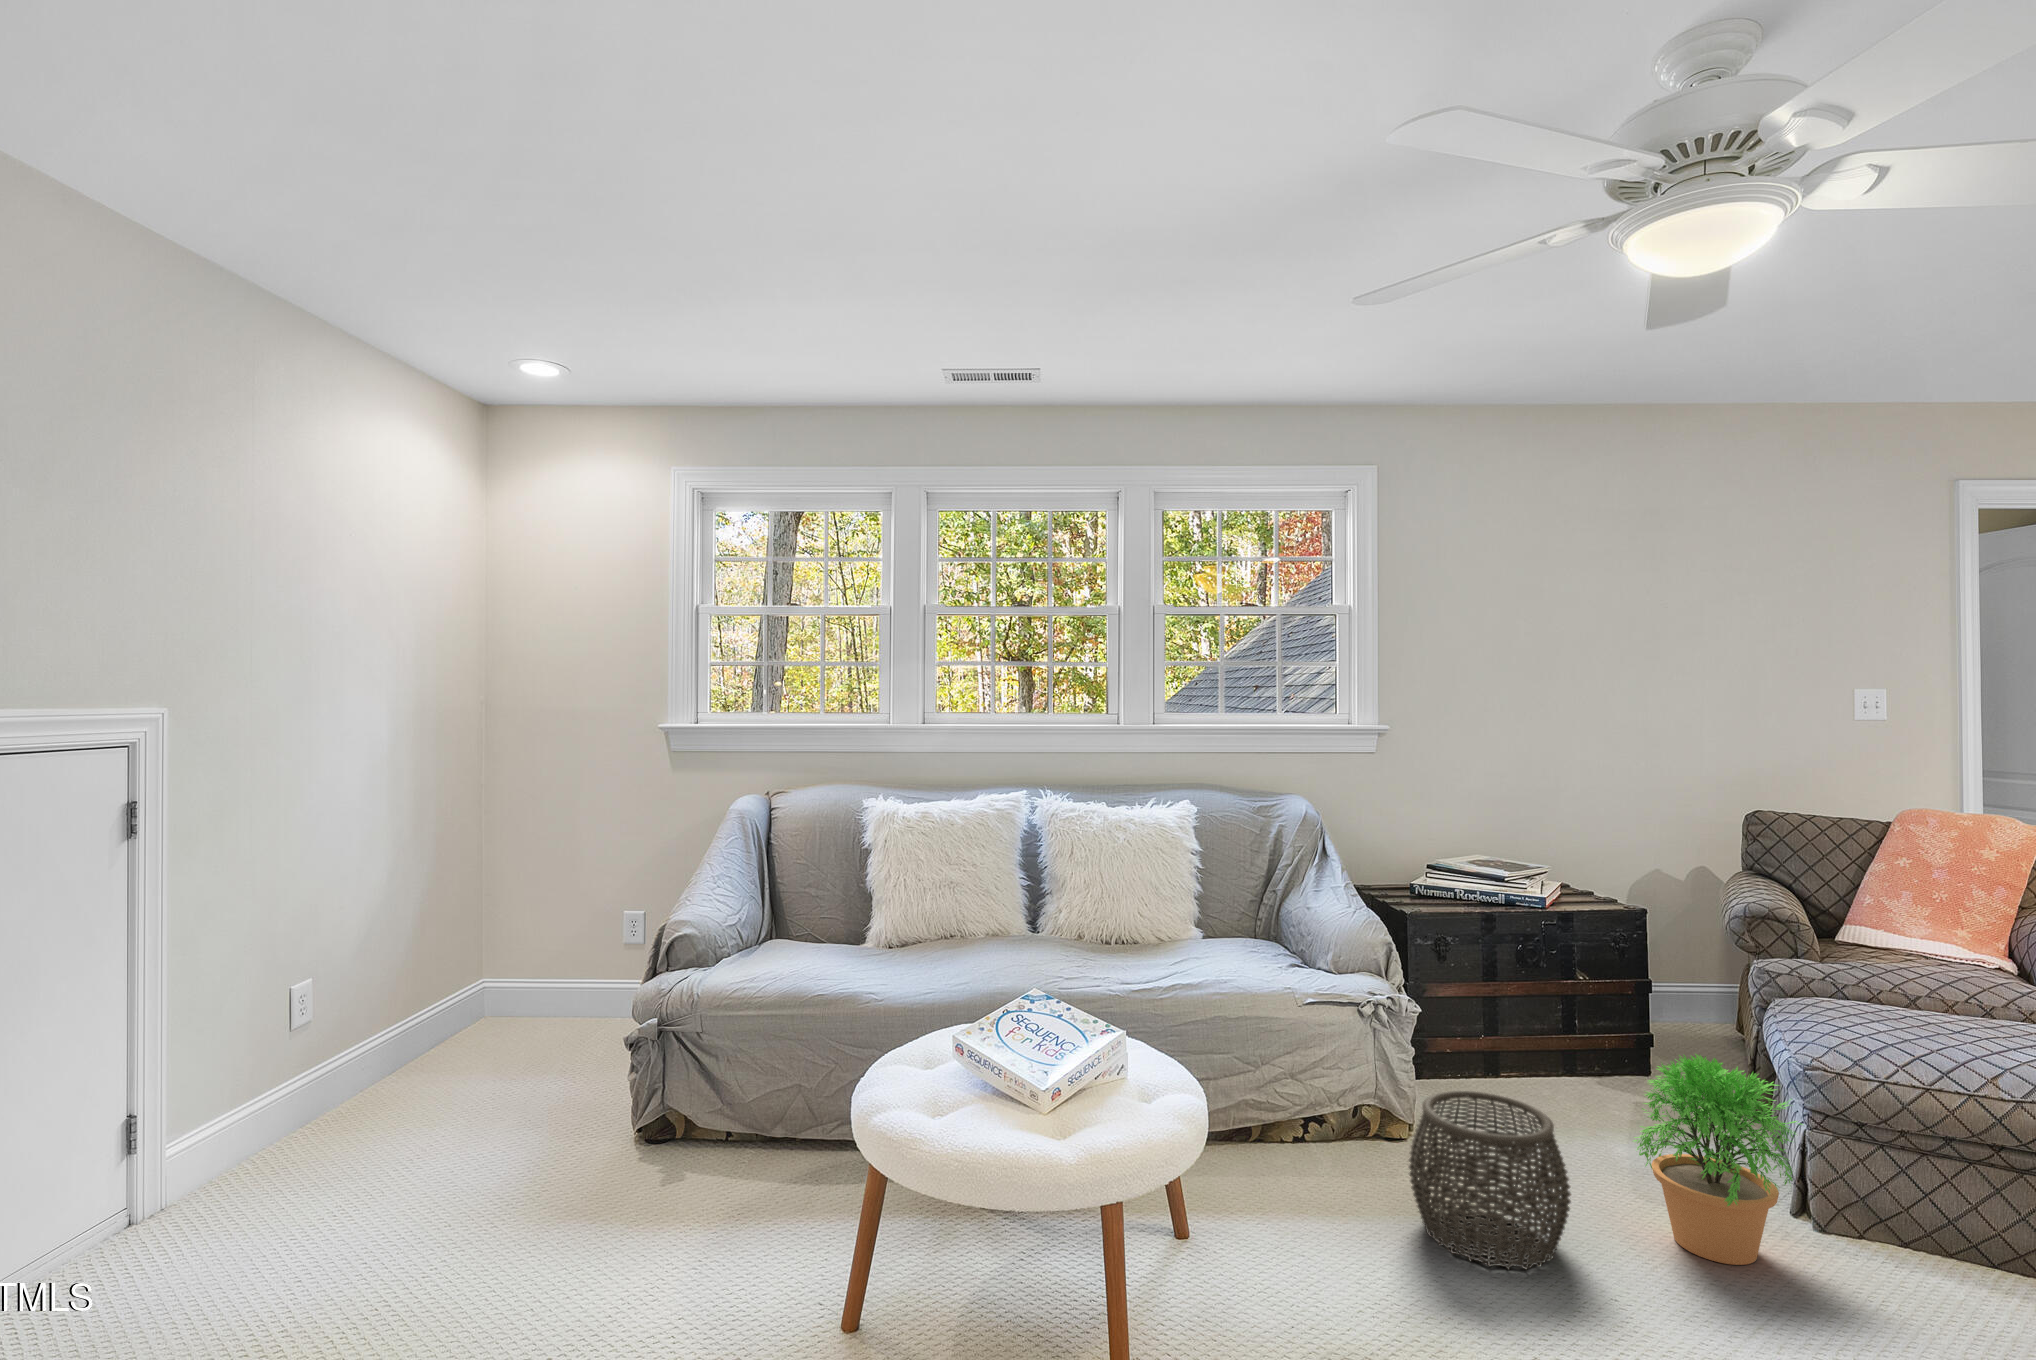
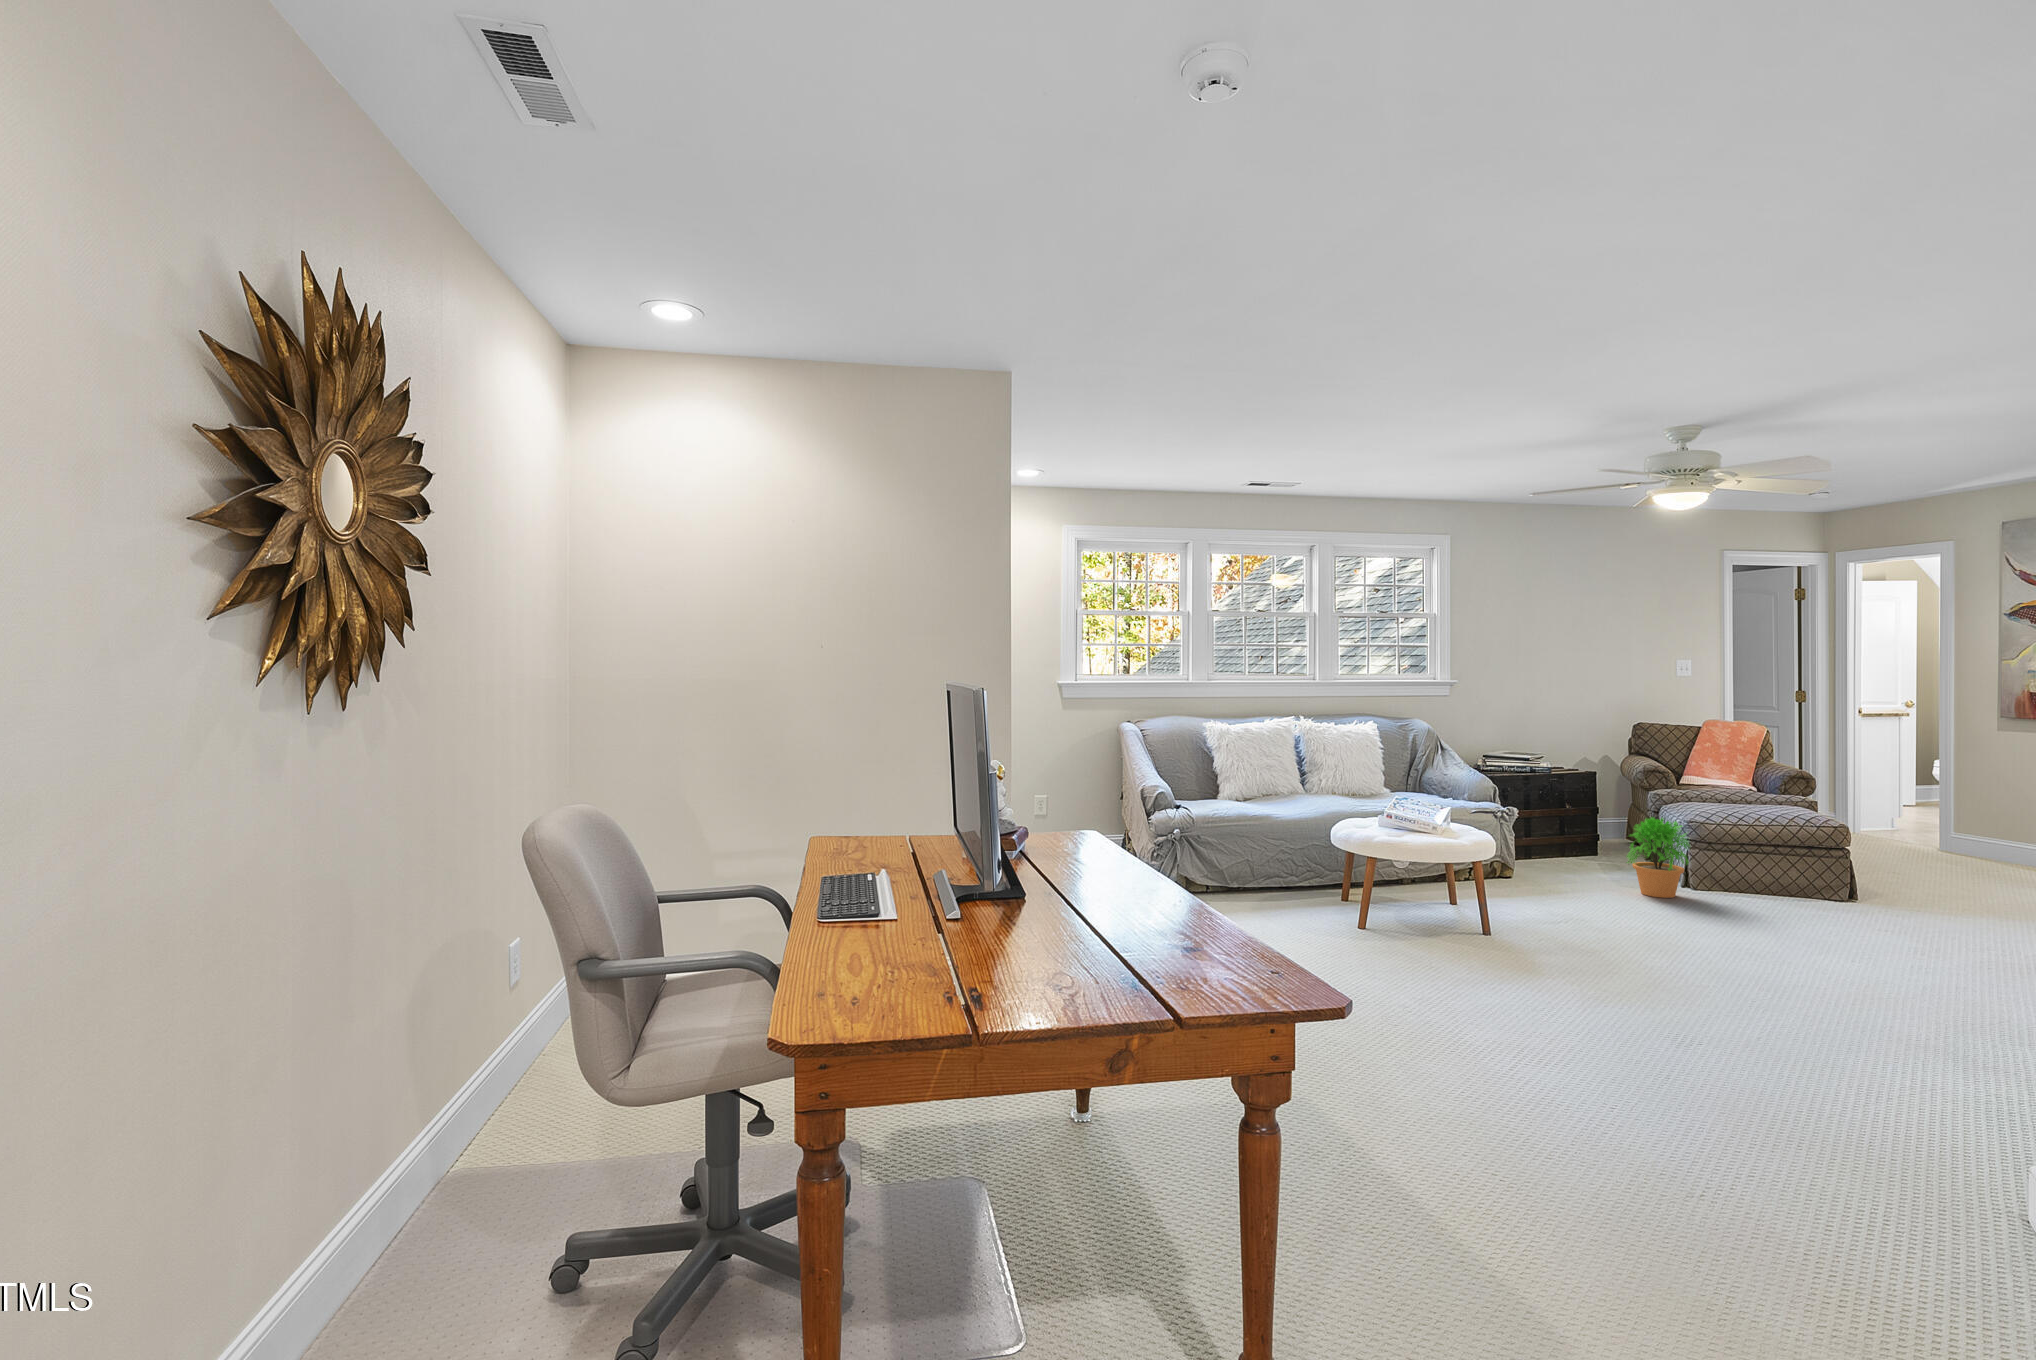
woven basket: present [1409,1091,1571,1270] -> none [1537,840,1610,903]

